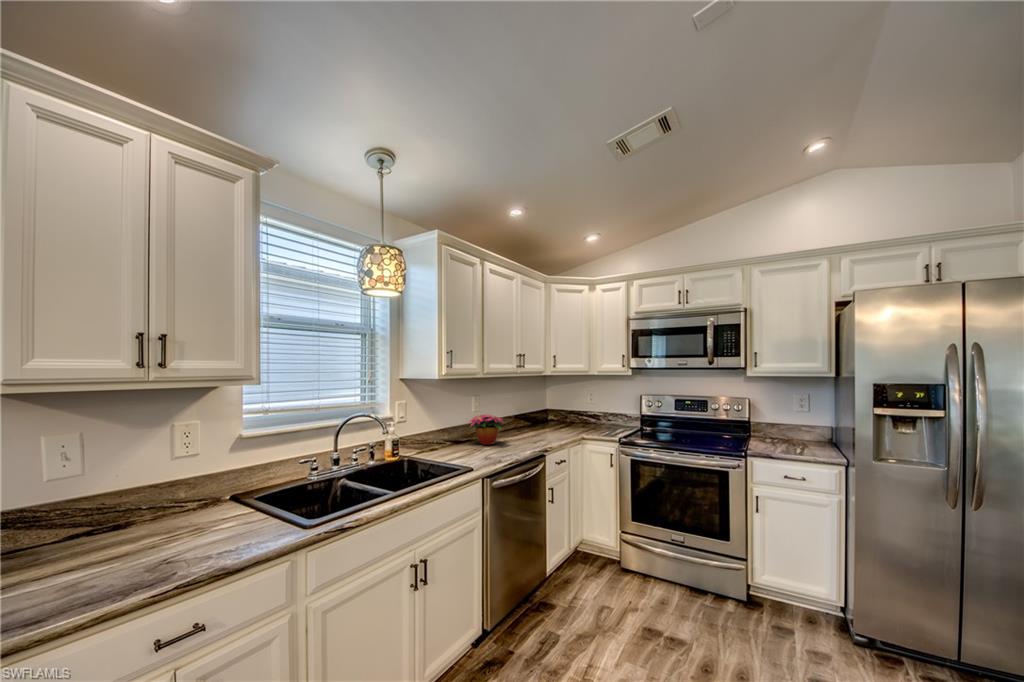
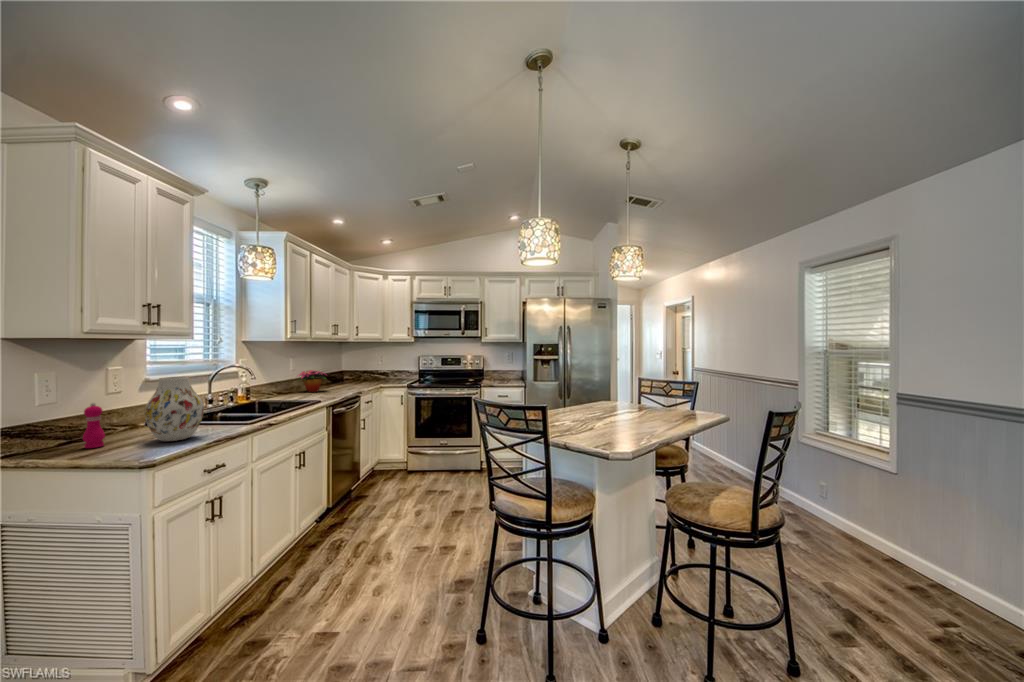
vase: none [96,451,202,572] -> present [145,376,204,441]
pepper mill: none [41,488,78,565] -> present [83,402,105,448]

